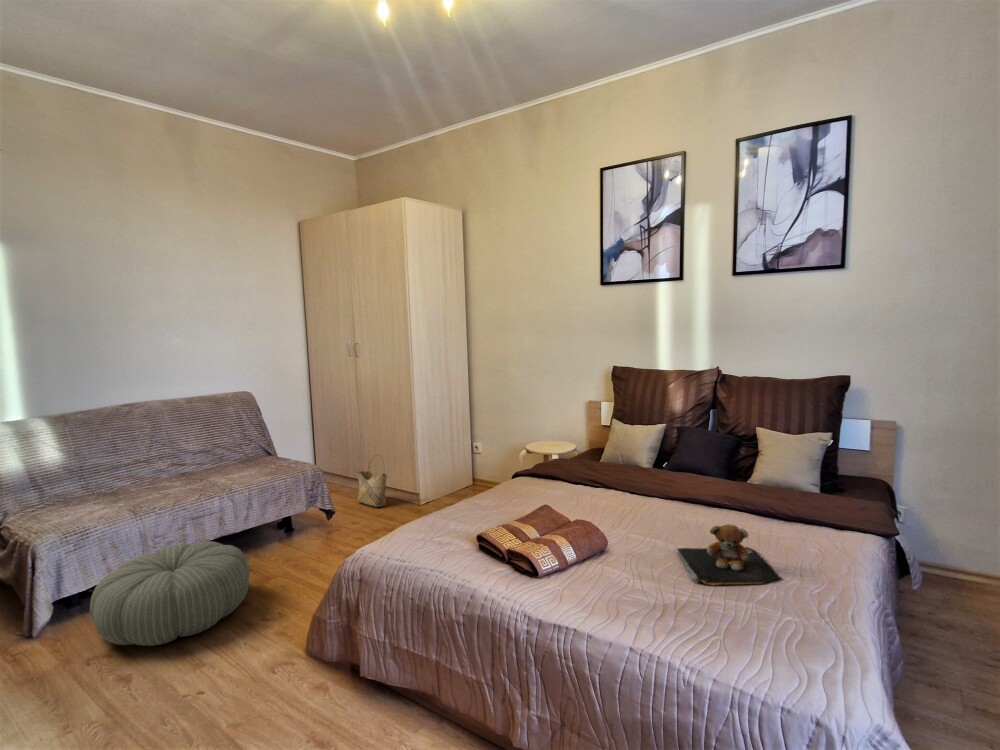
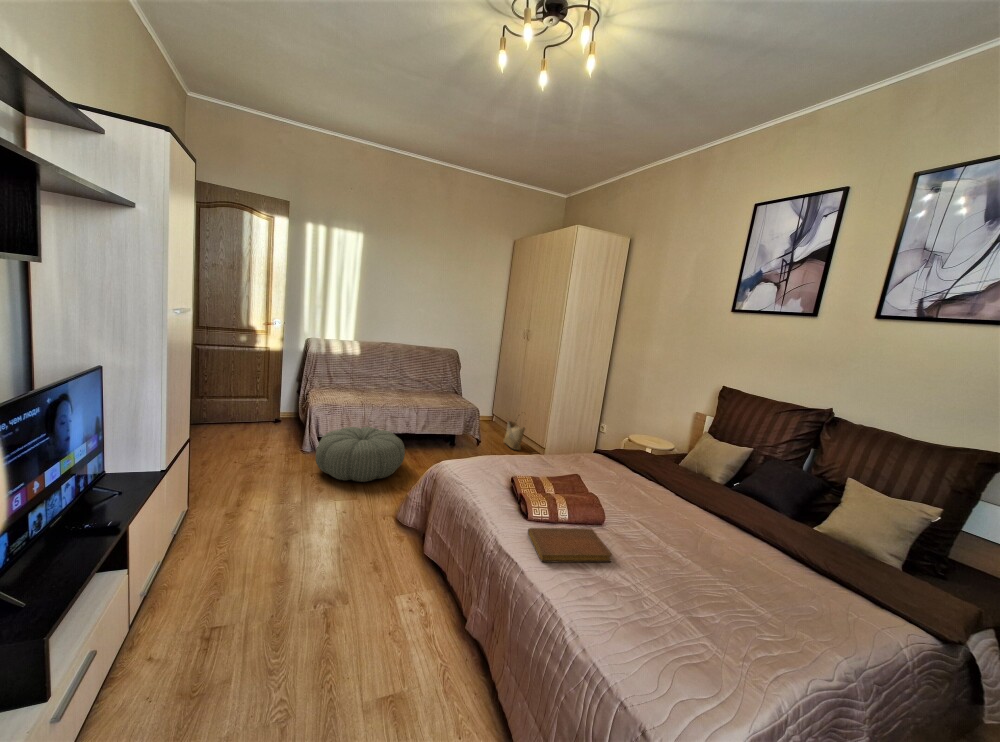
teddy bear: present [677,524,781,585] -> none [651,537,748,613]
notebook: none [554,559,652,616] -> present [528,528,612,562]

